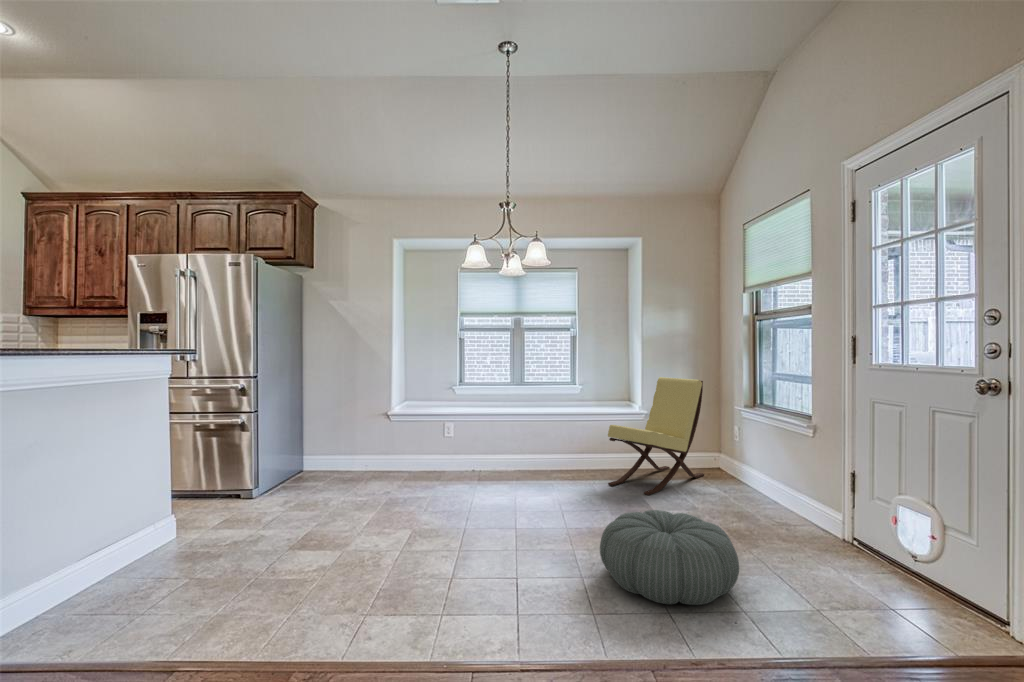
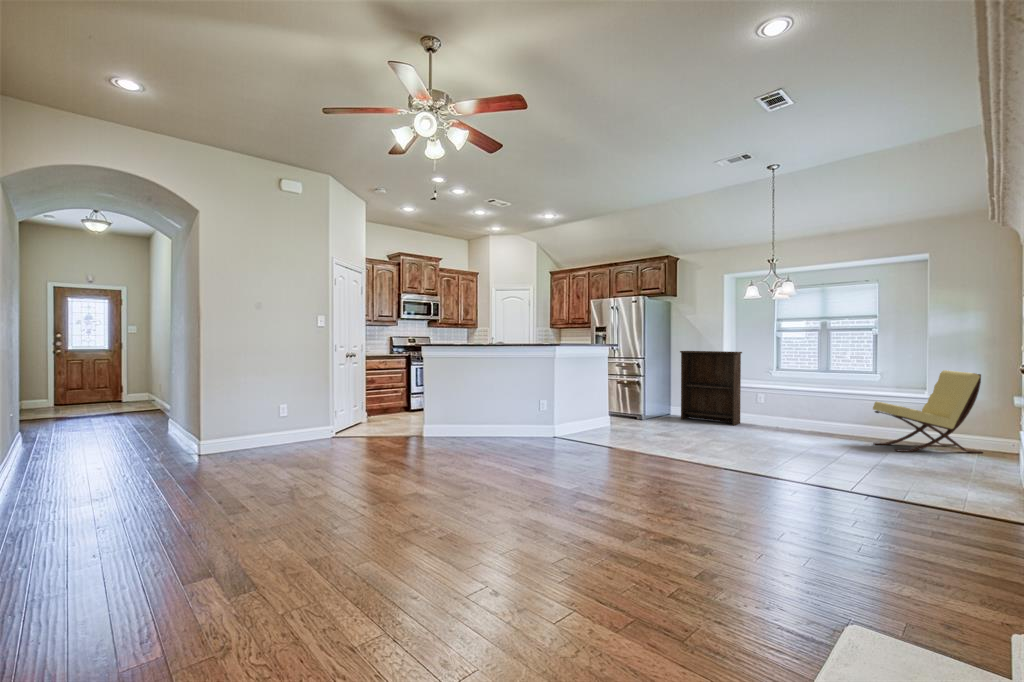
bookshelf: none [324,360,425,482] -> present [680,351,742,425]
pouf: present [600,510,739,605] -> none [796,436,879,476]

